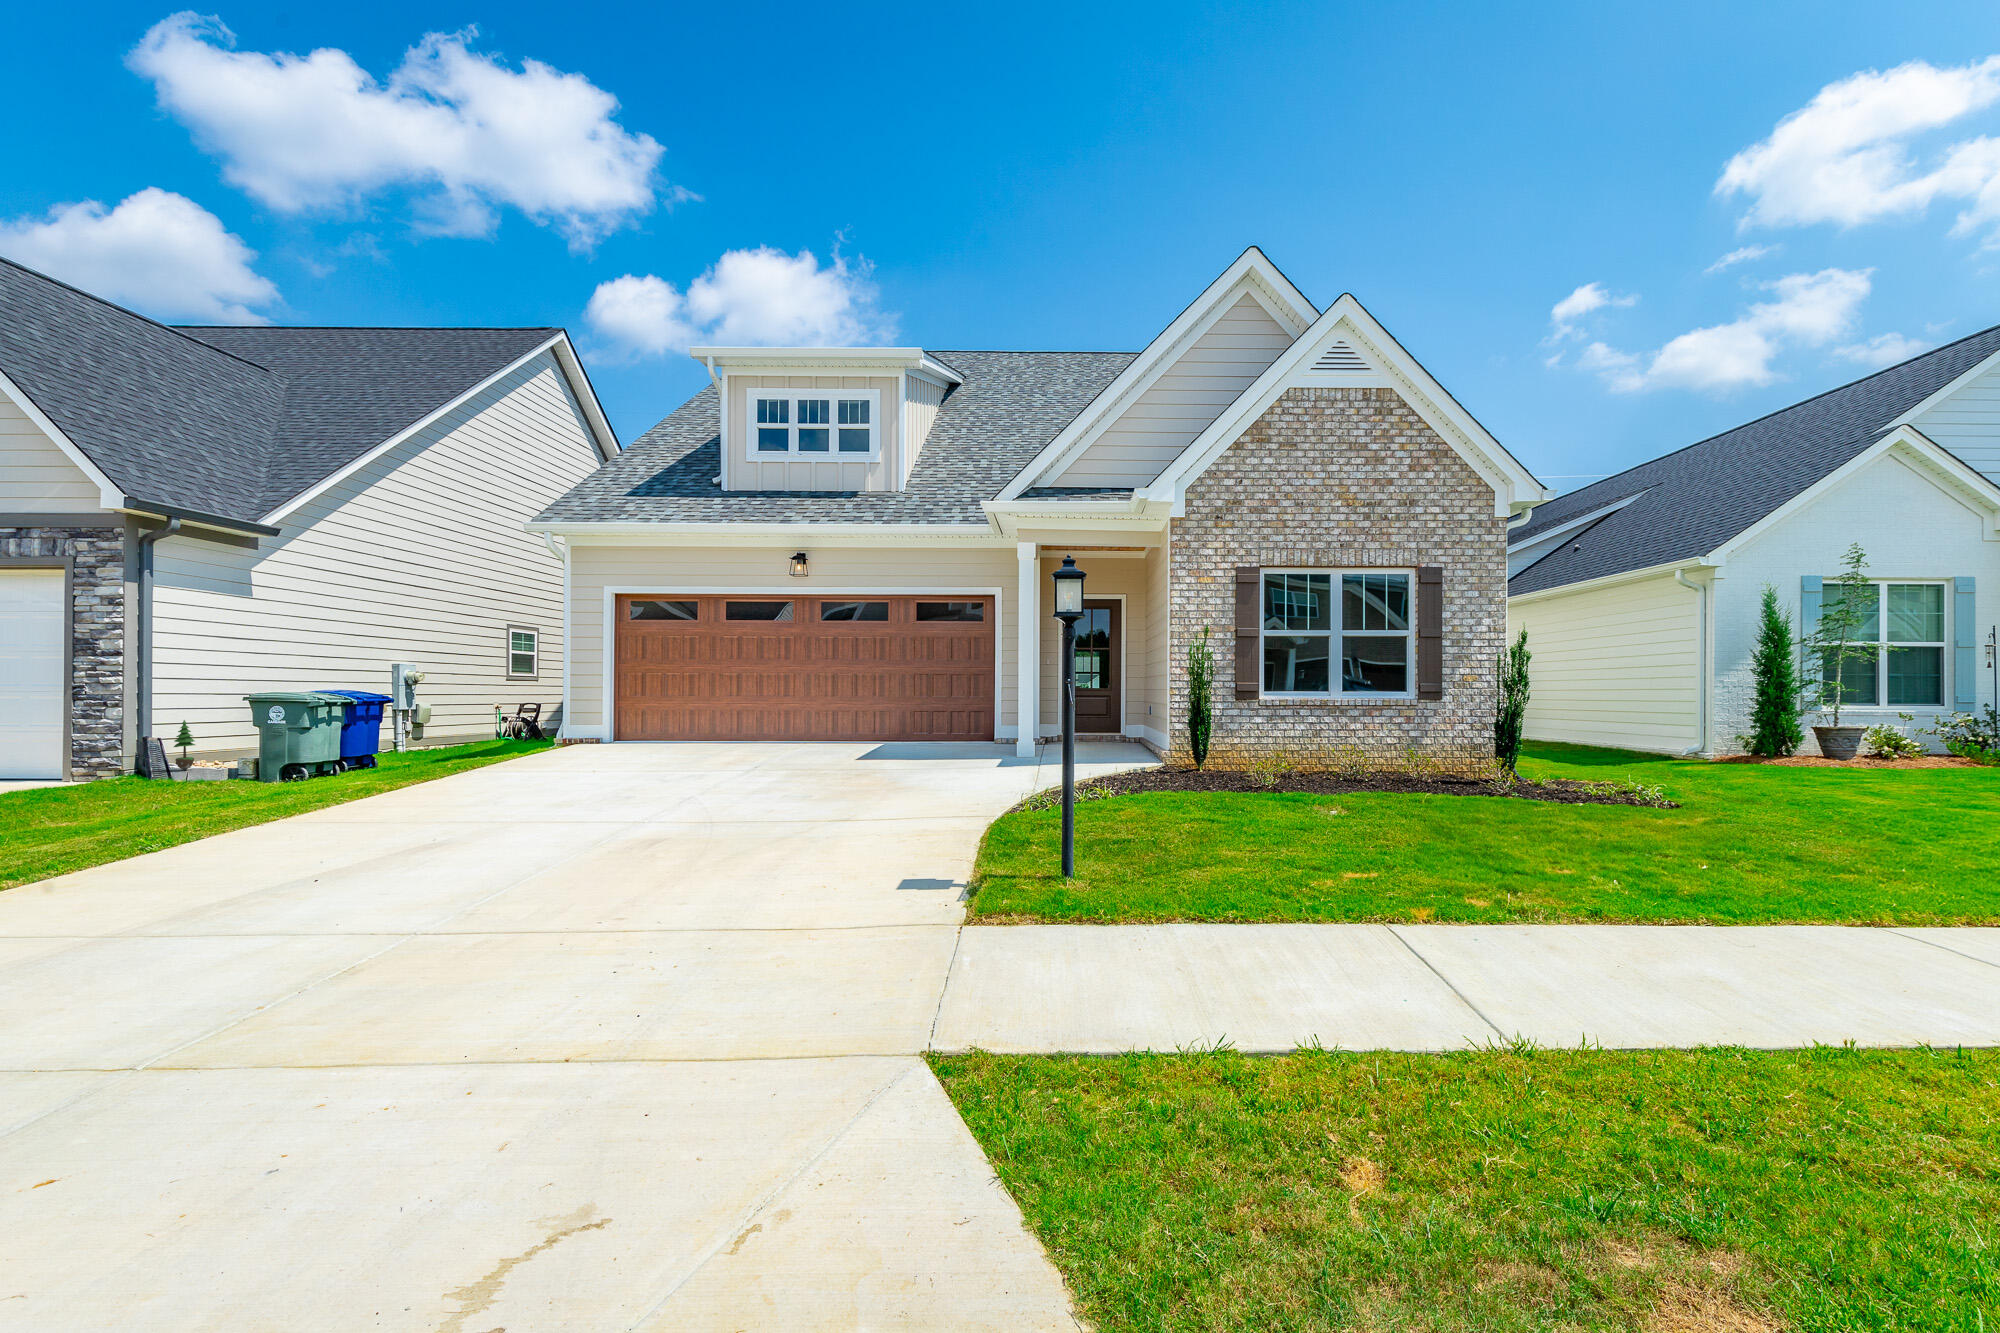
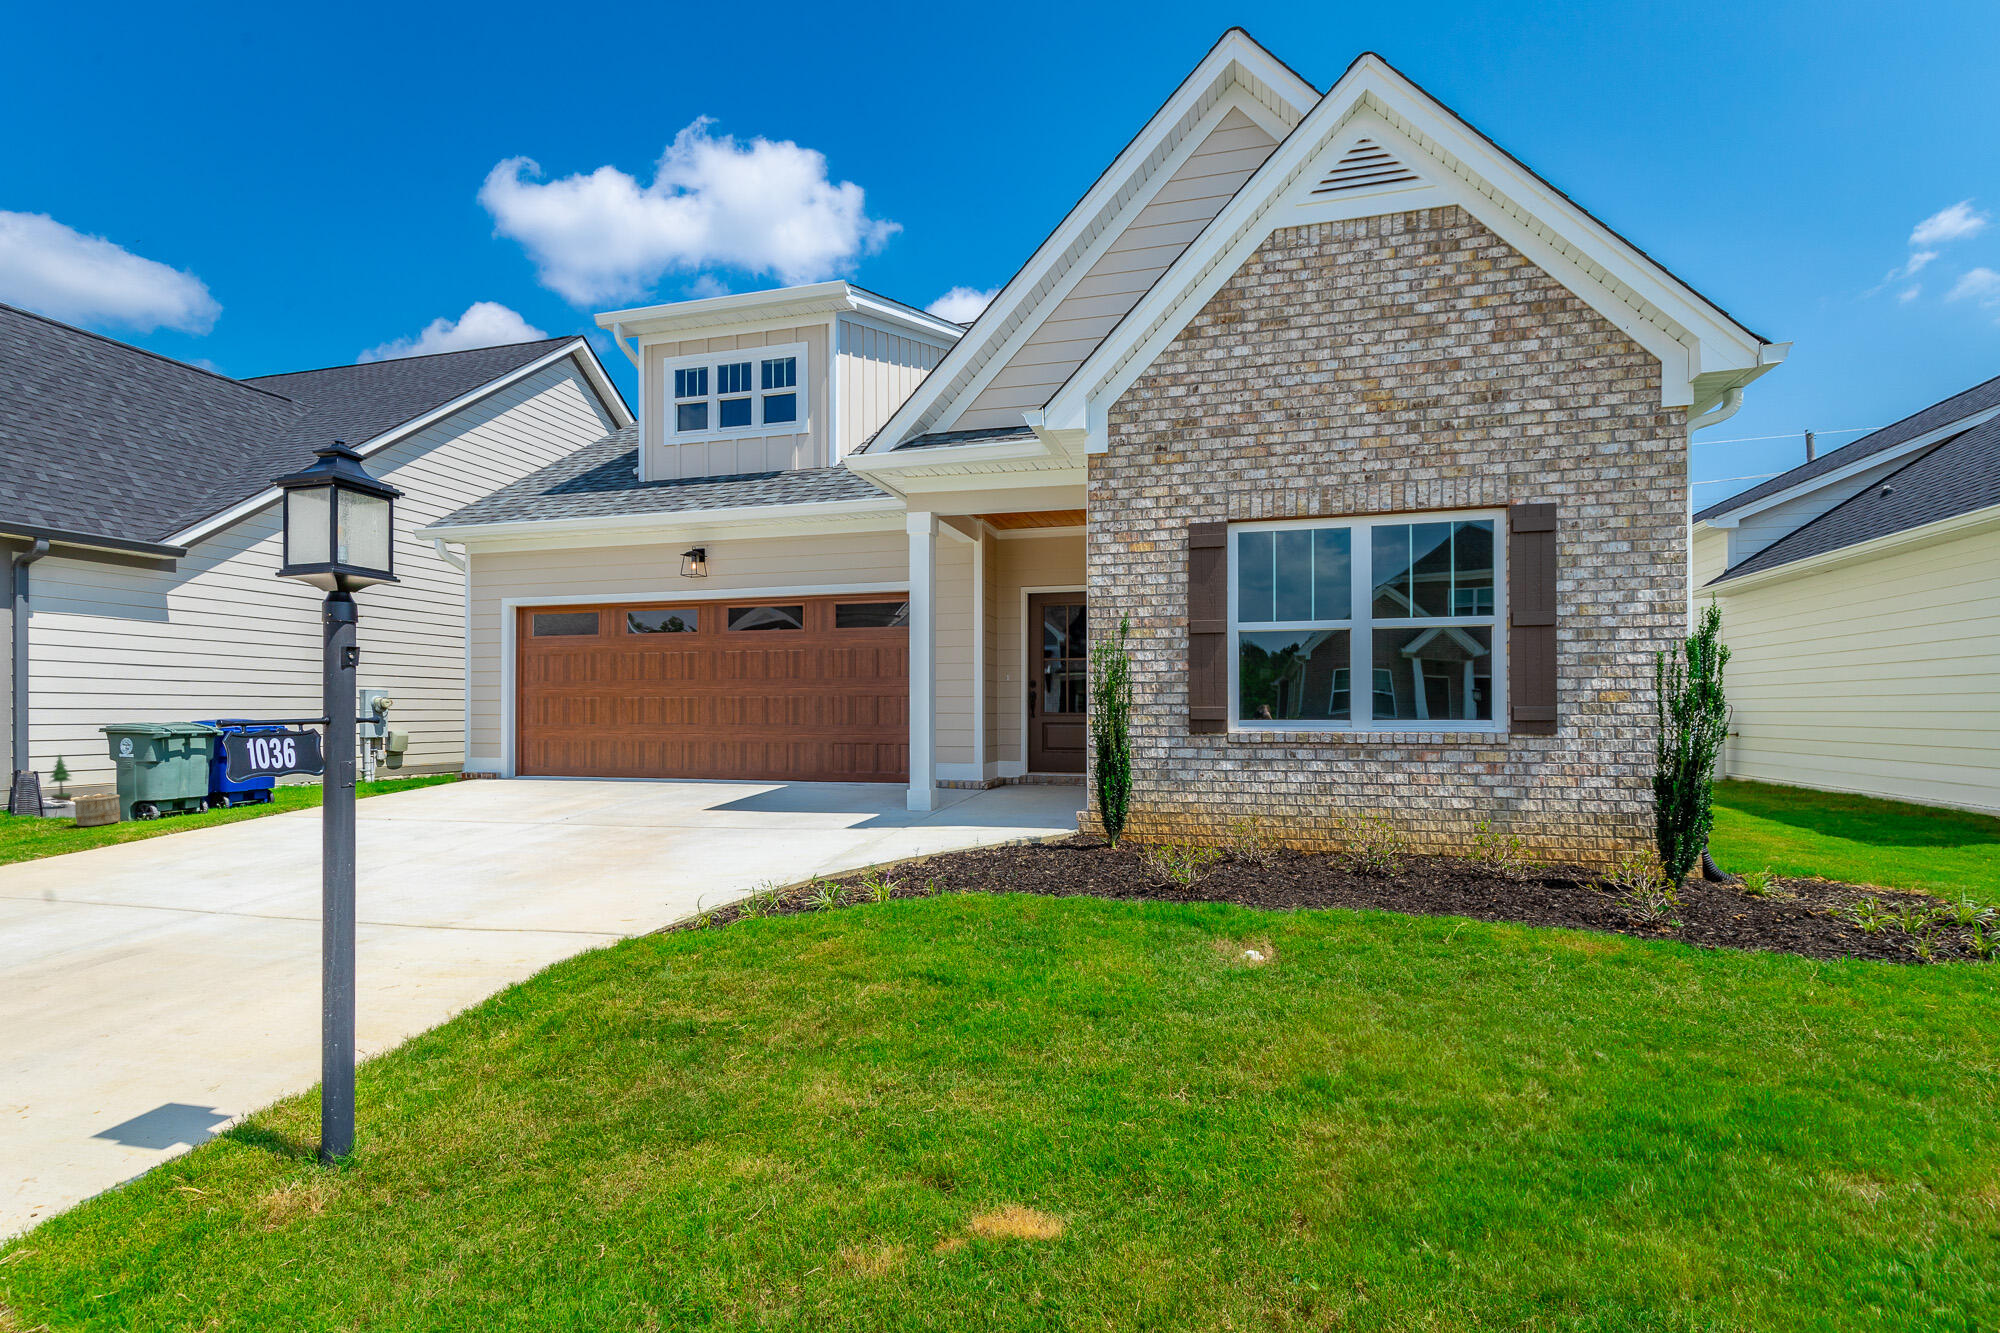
wooden bucket: none [268,754,306,782] -> present [73,794,120,826]

